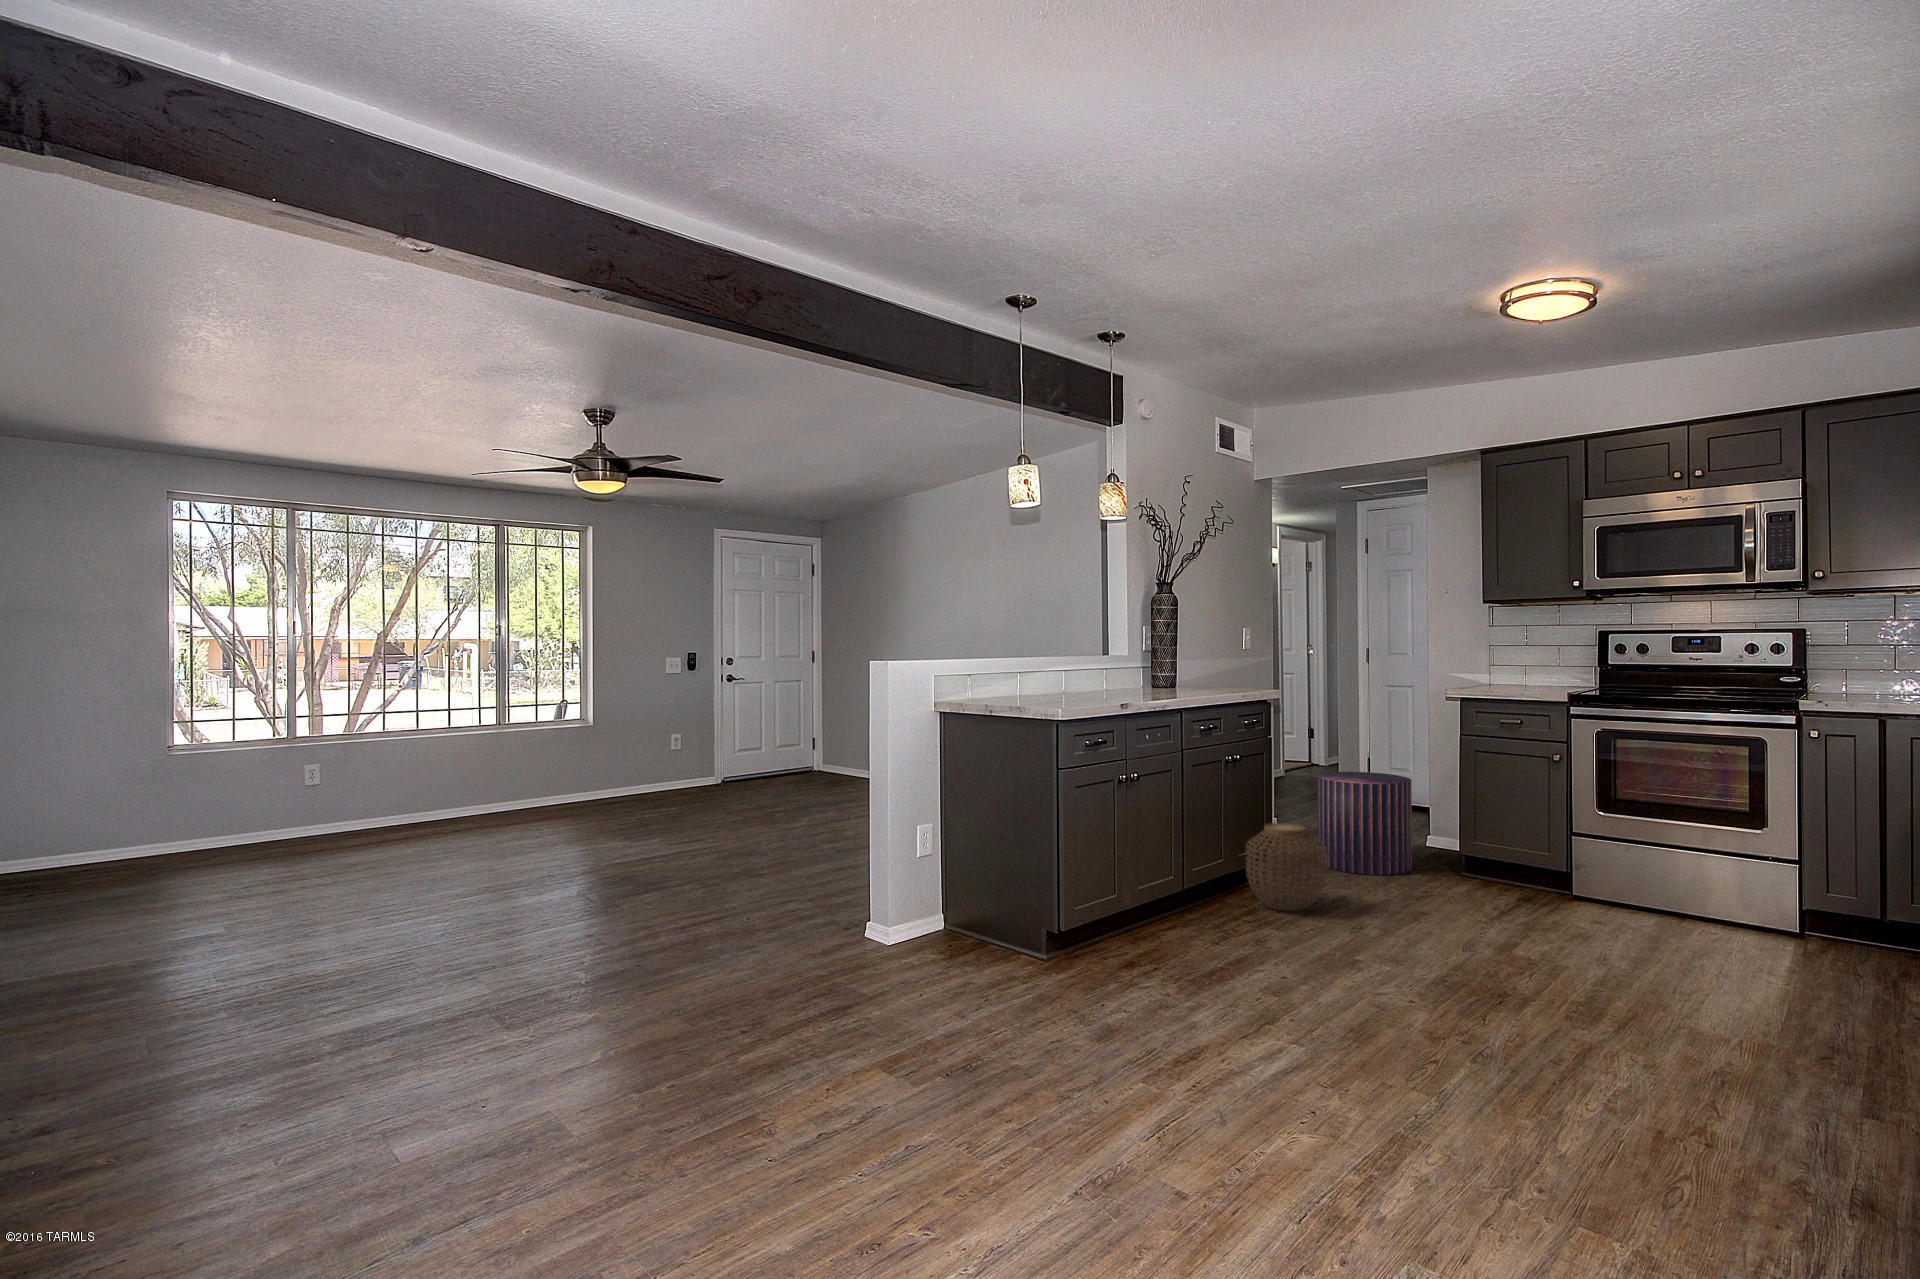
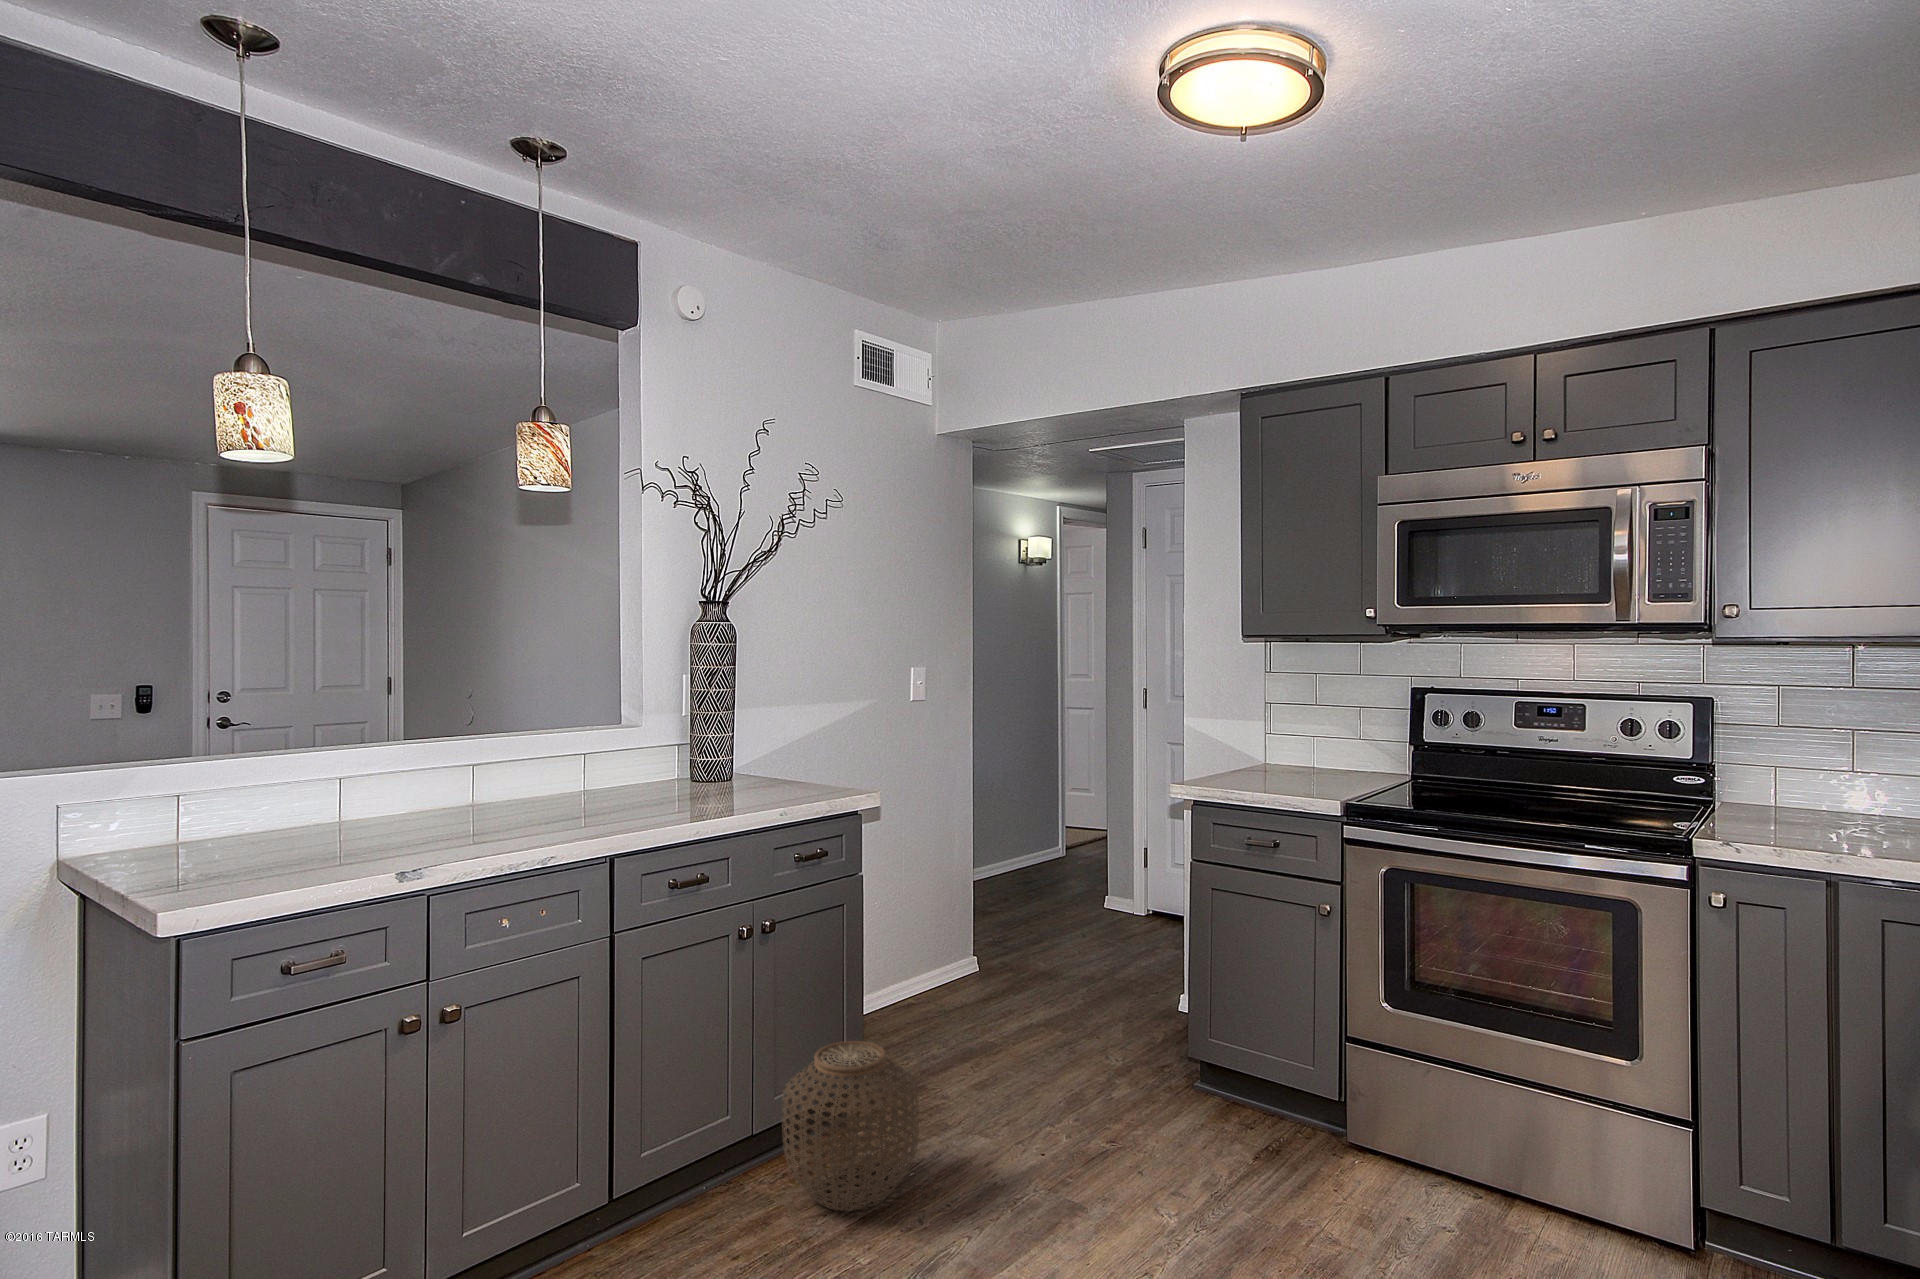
pouf: present [1317,772,1412,875] -> none [988,904,1130,1091]

